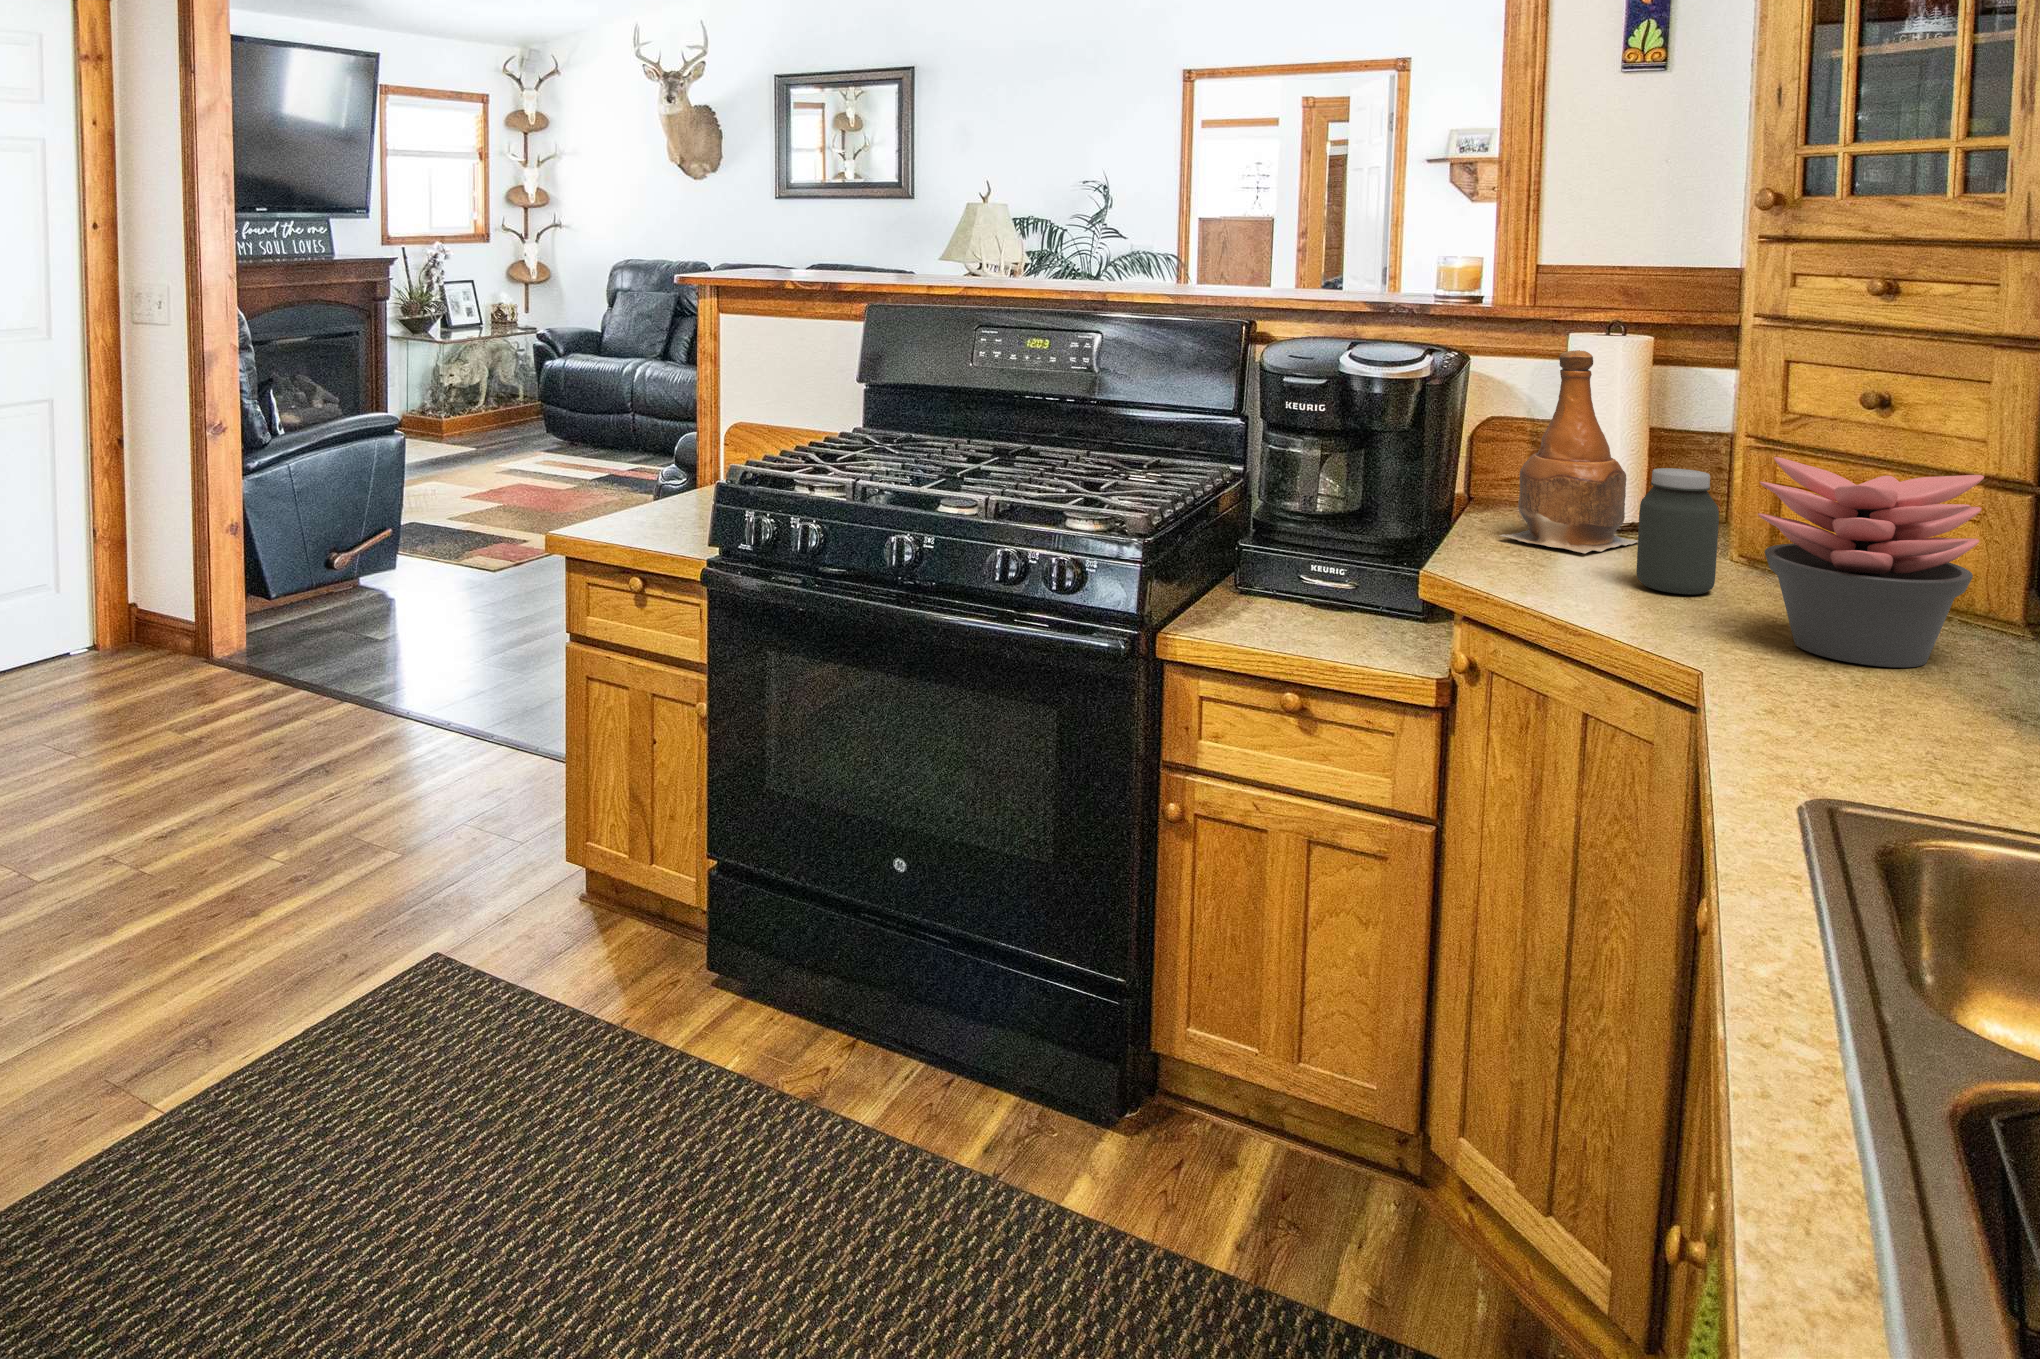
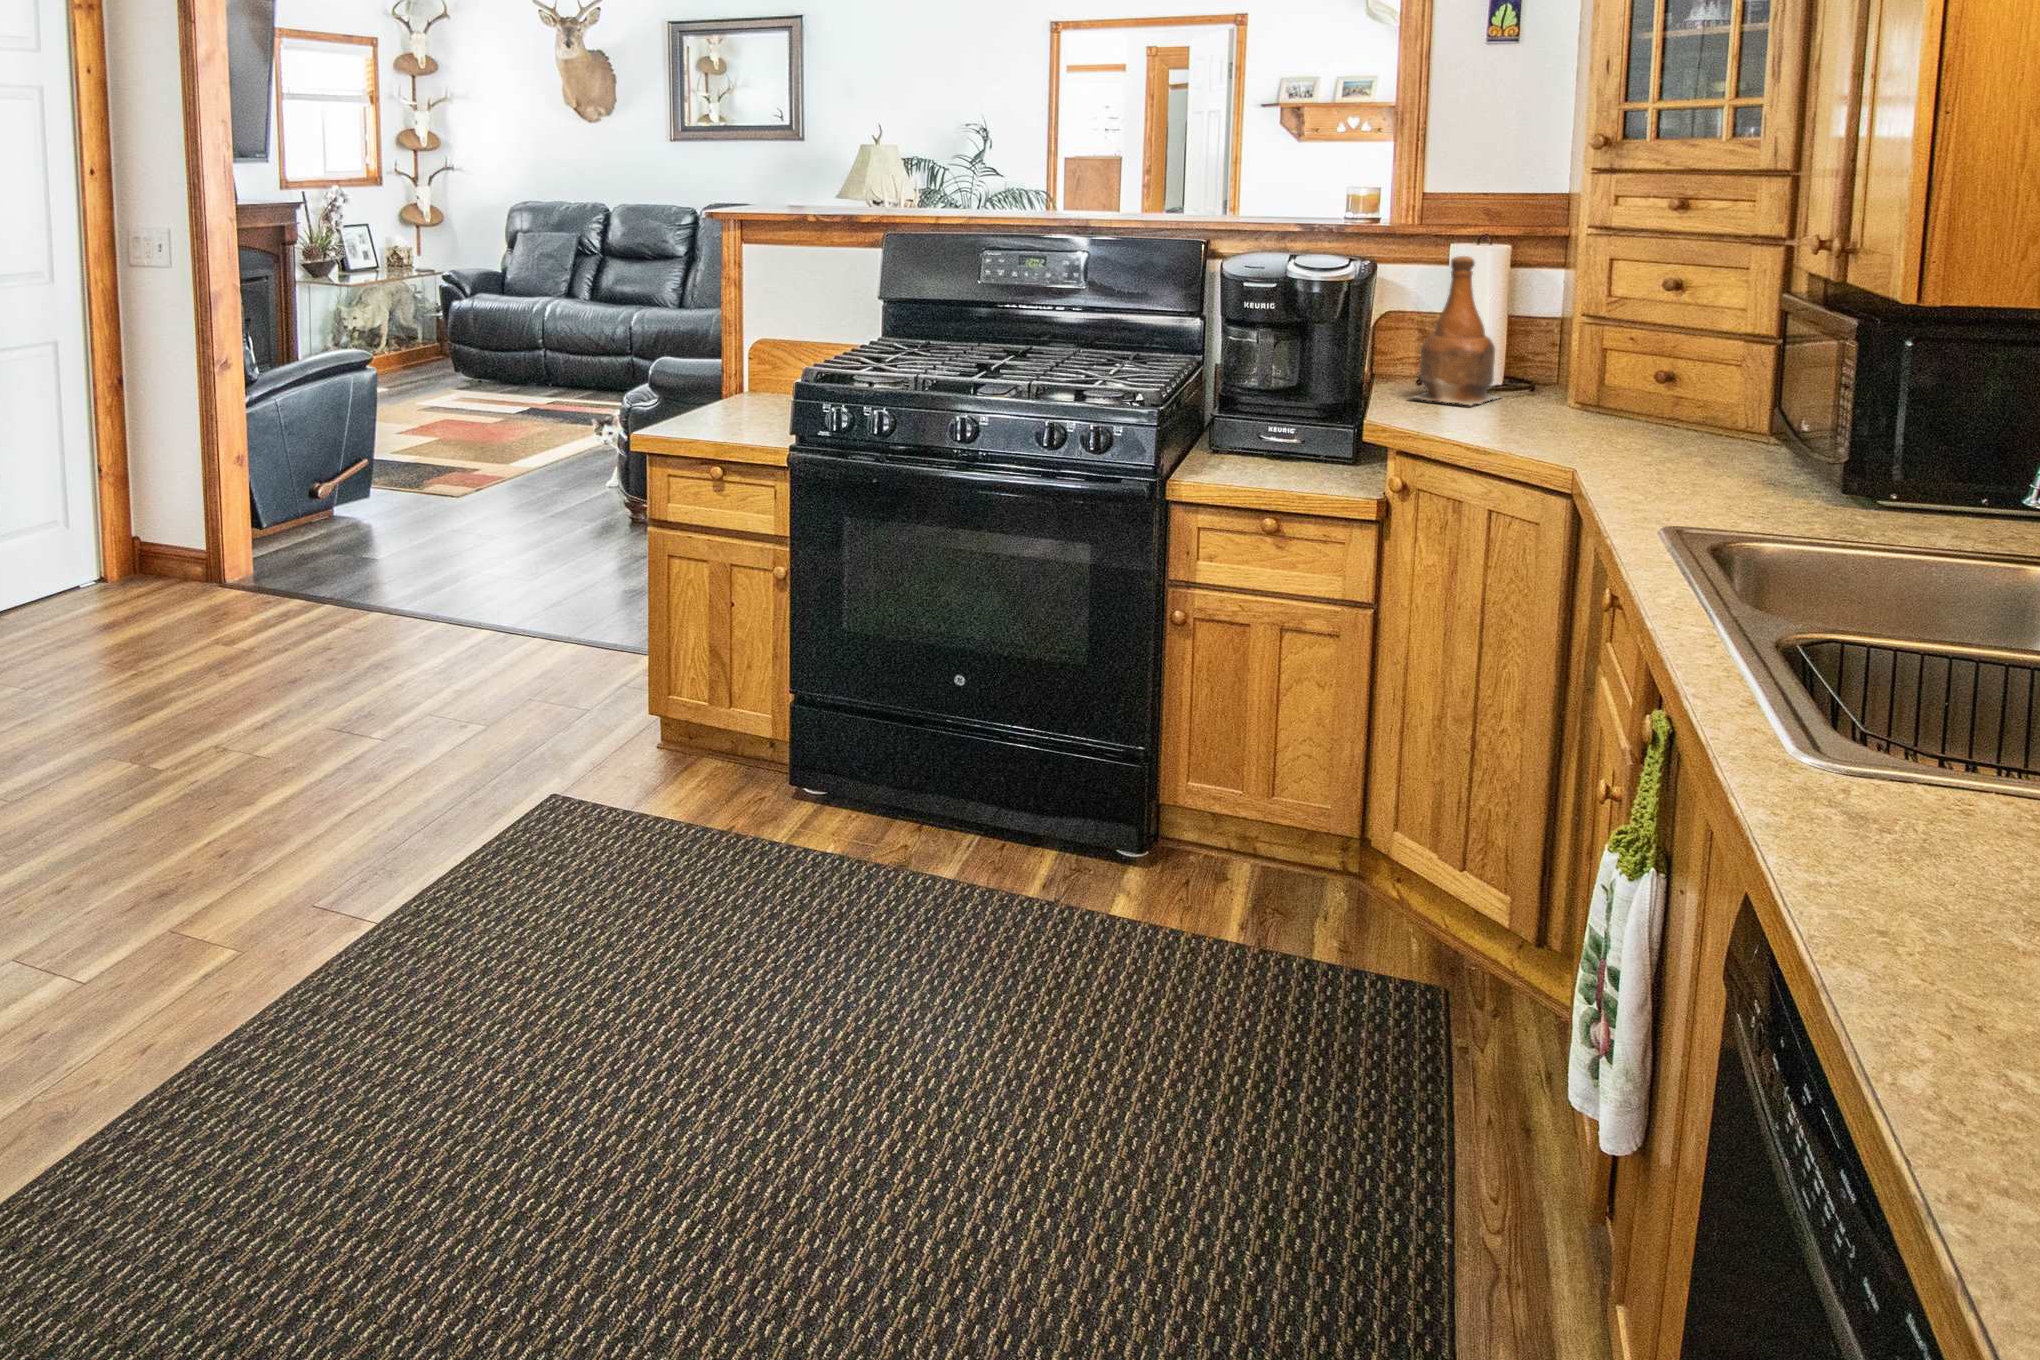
succulent plant: present [1758,457,1984,667] -> none [1615,324,1754,462]
jar: present [1636,468,1719,595] -> none [1516,338,1573,427]

